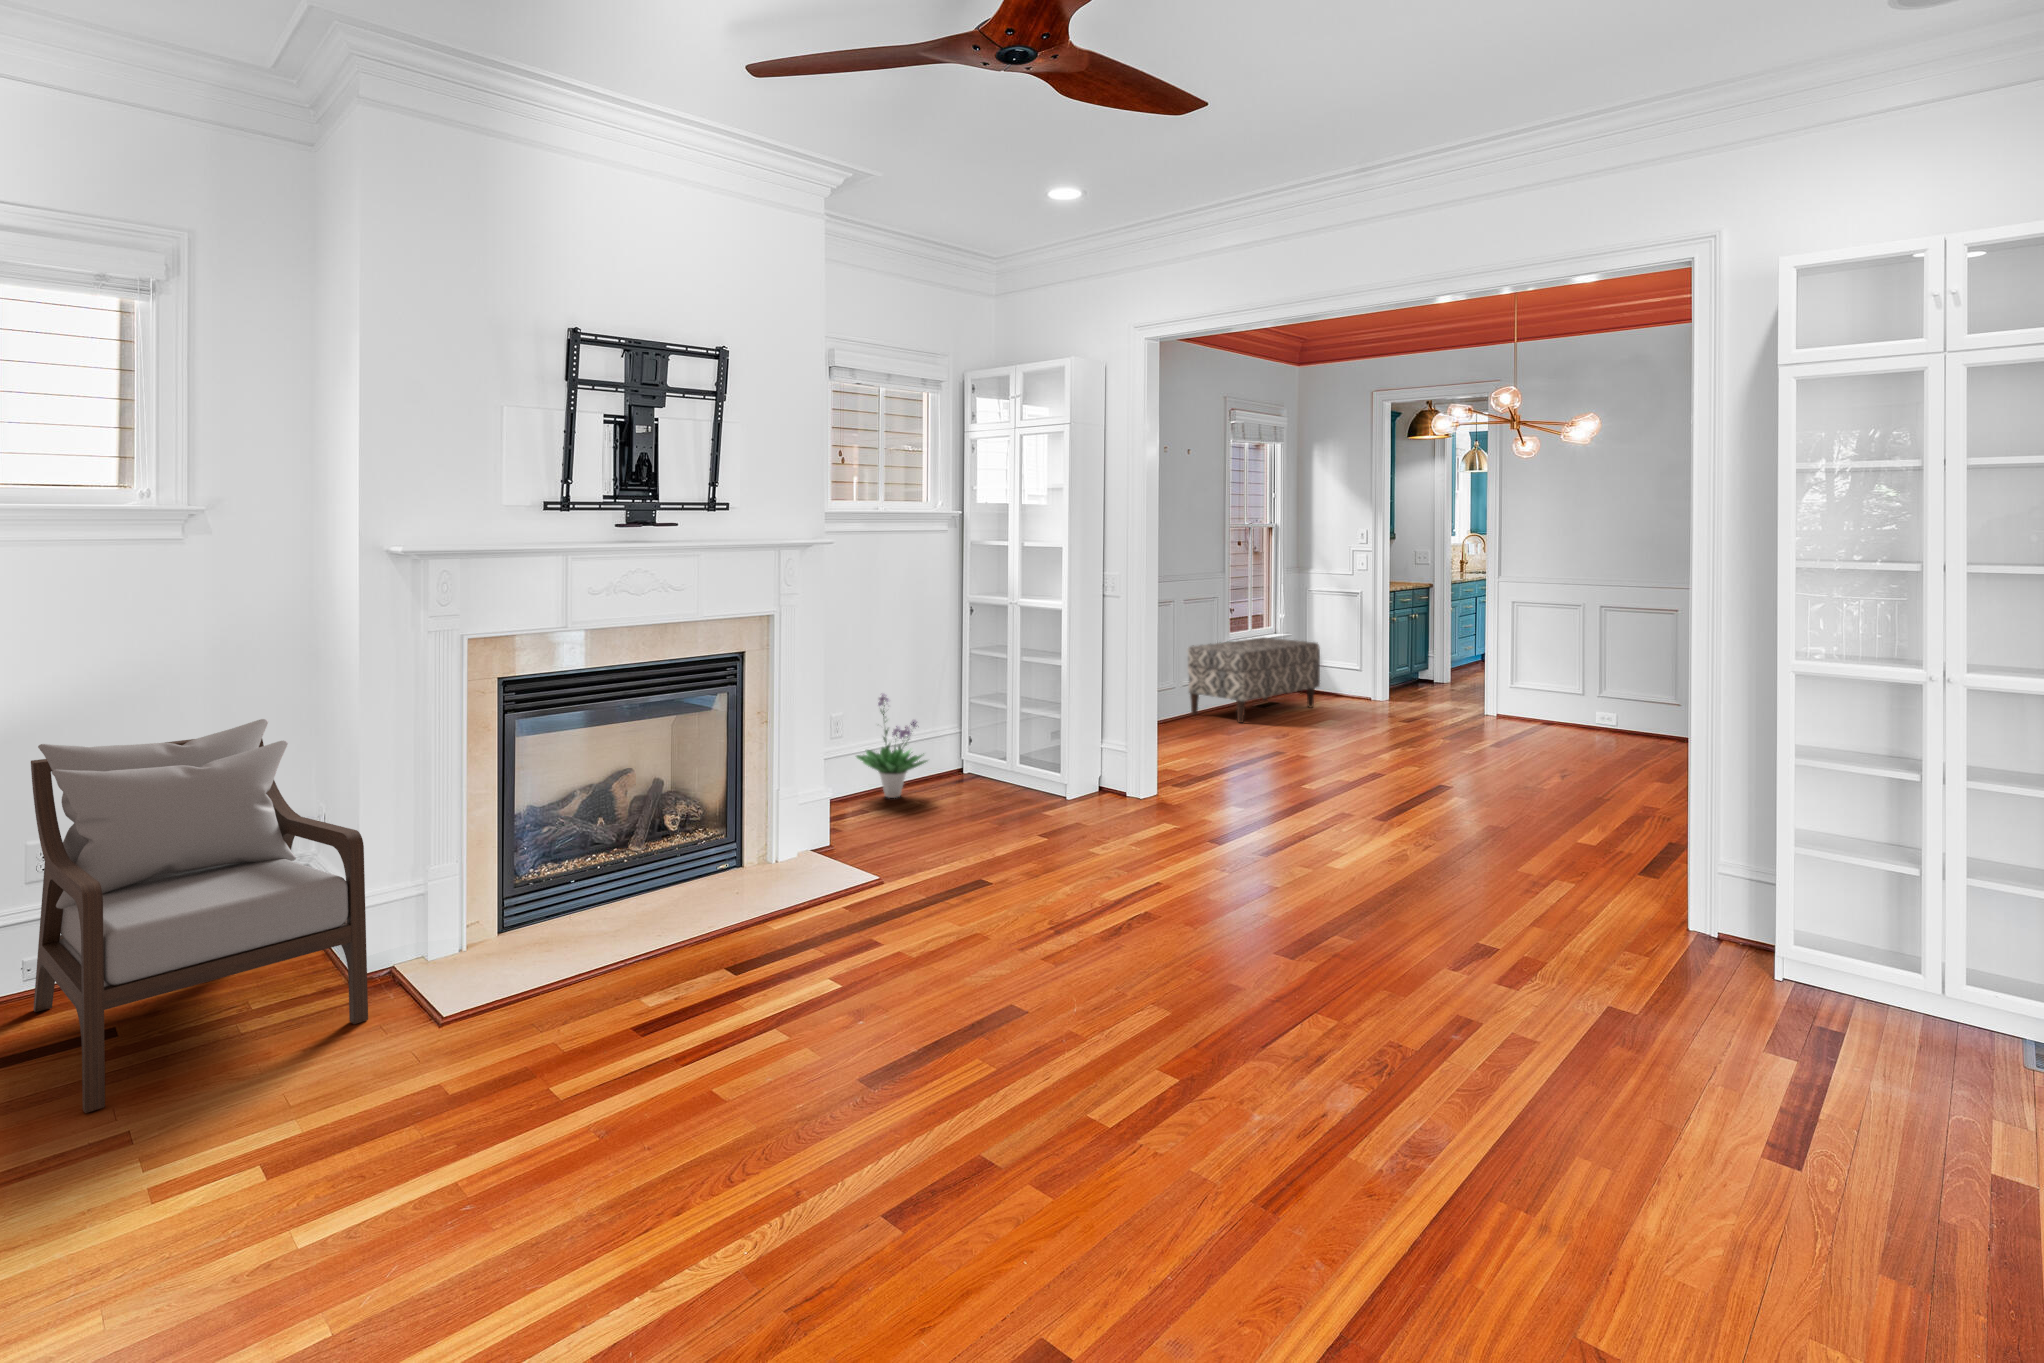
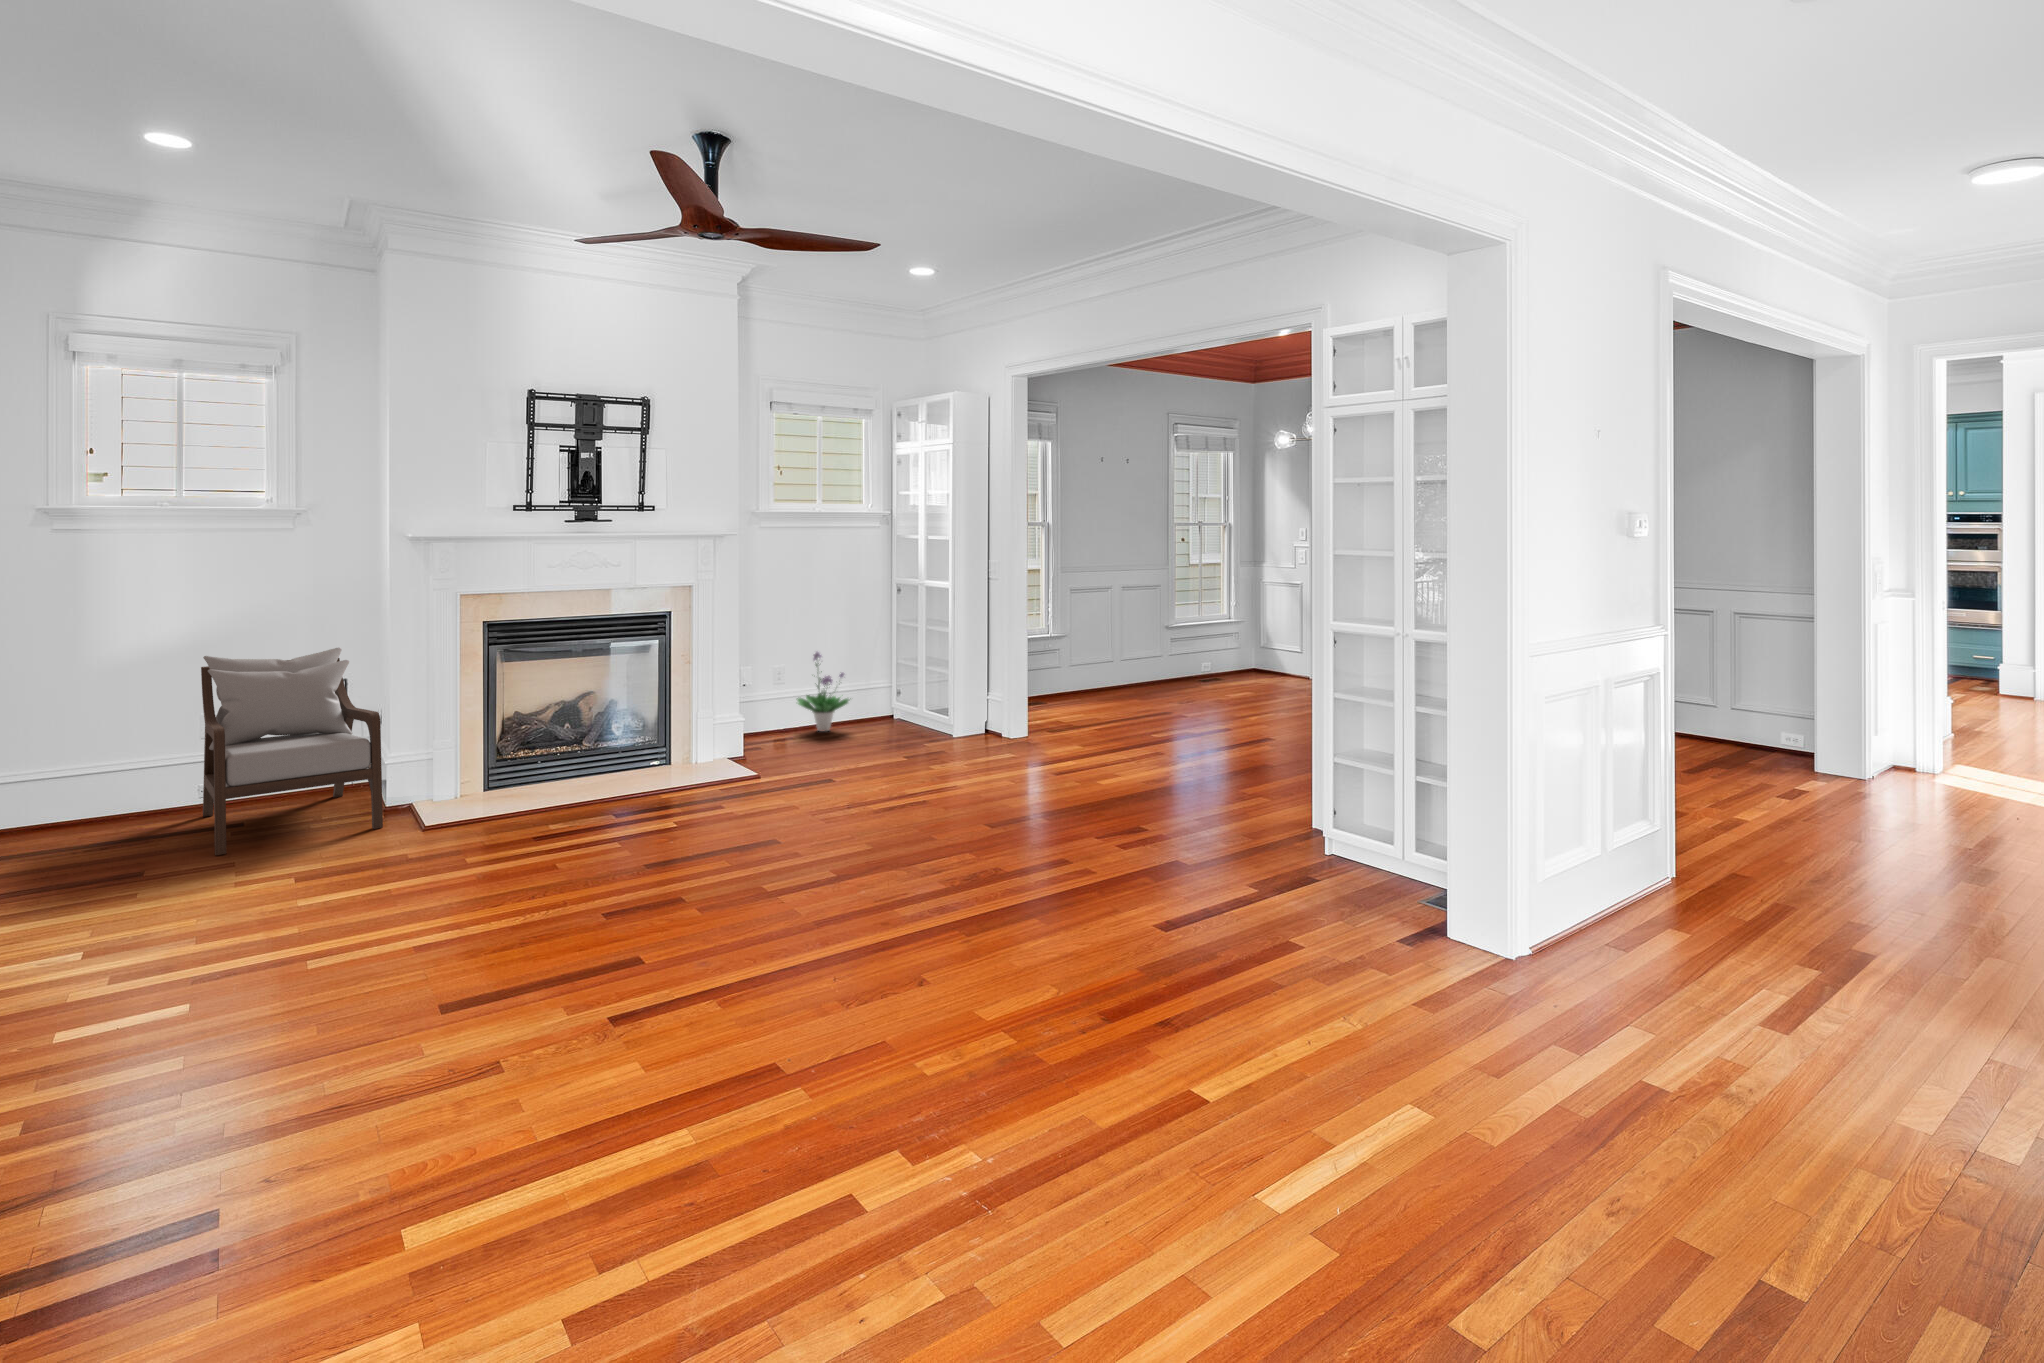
bench: present [1186,637,1320,723] -> none [1135,618,1264,689]

